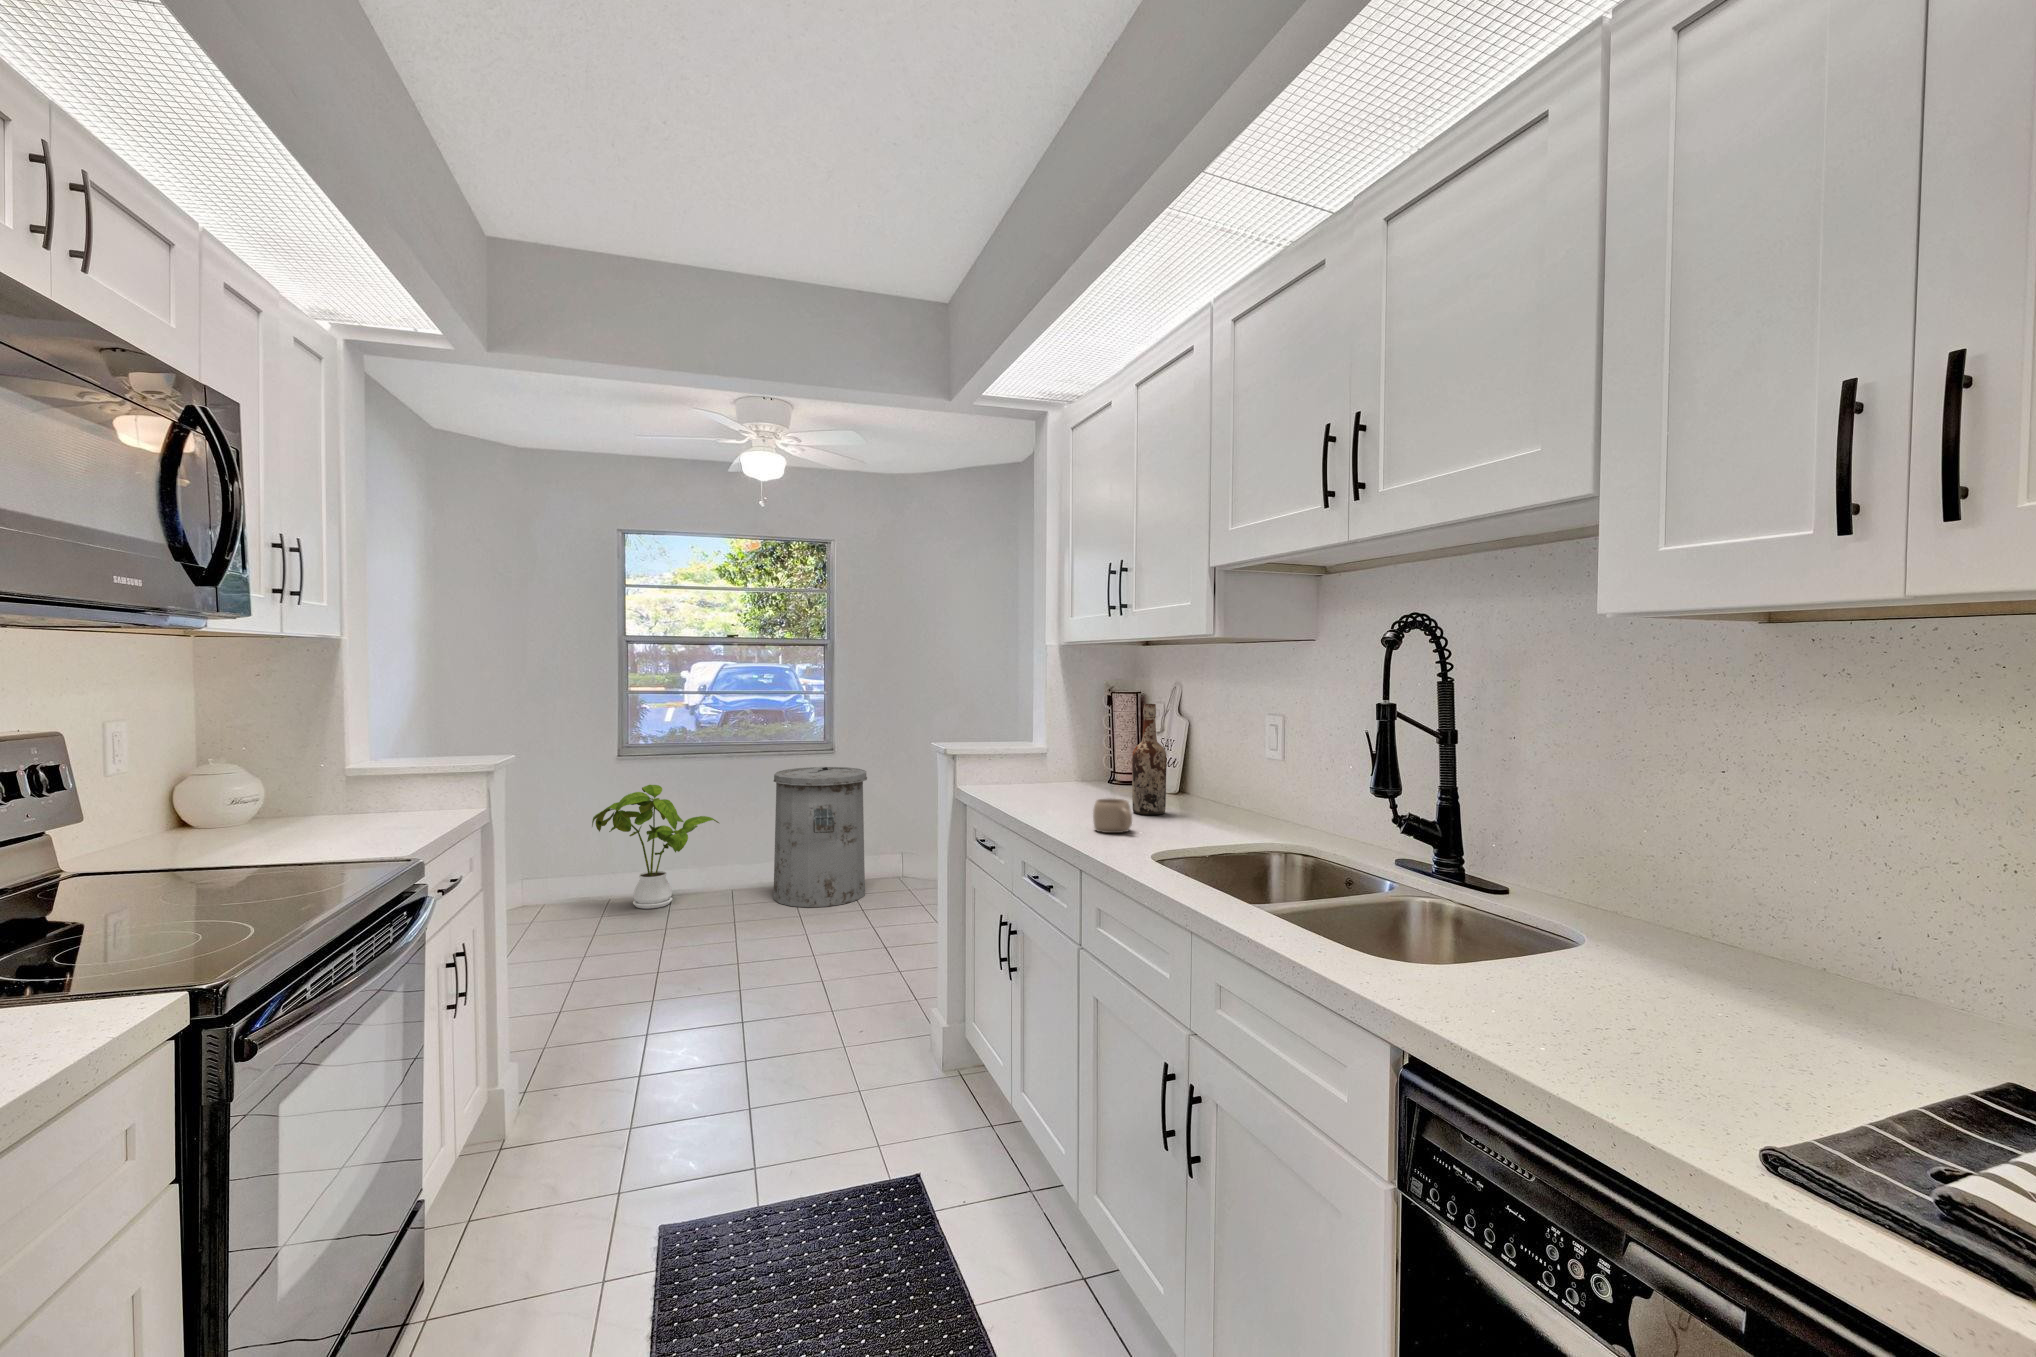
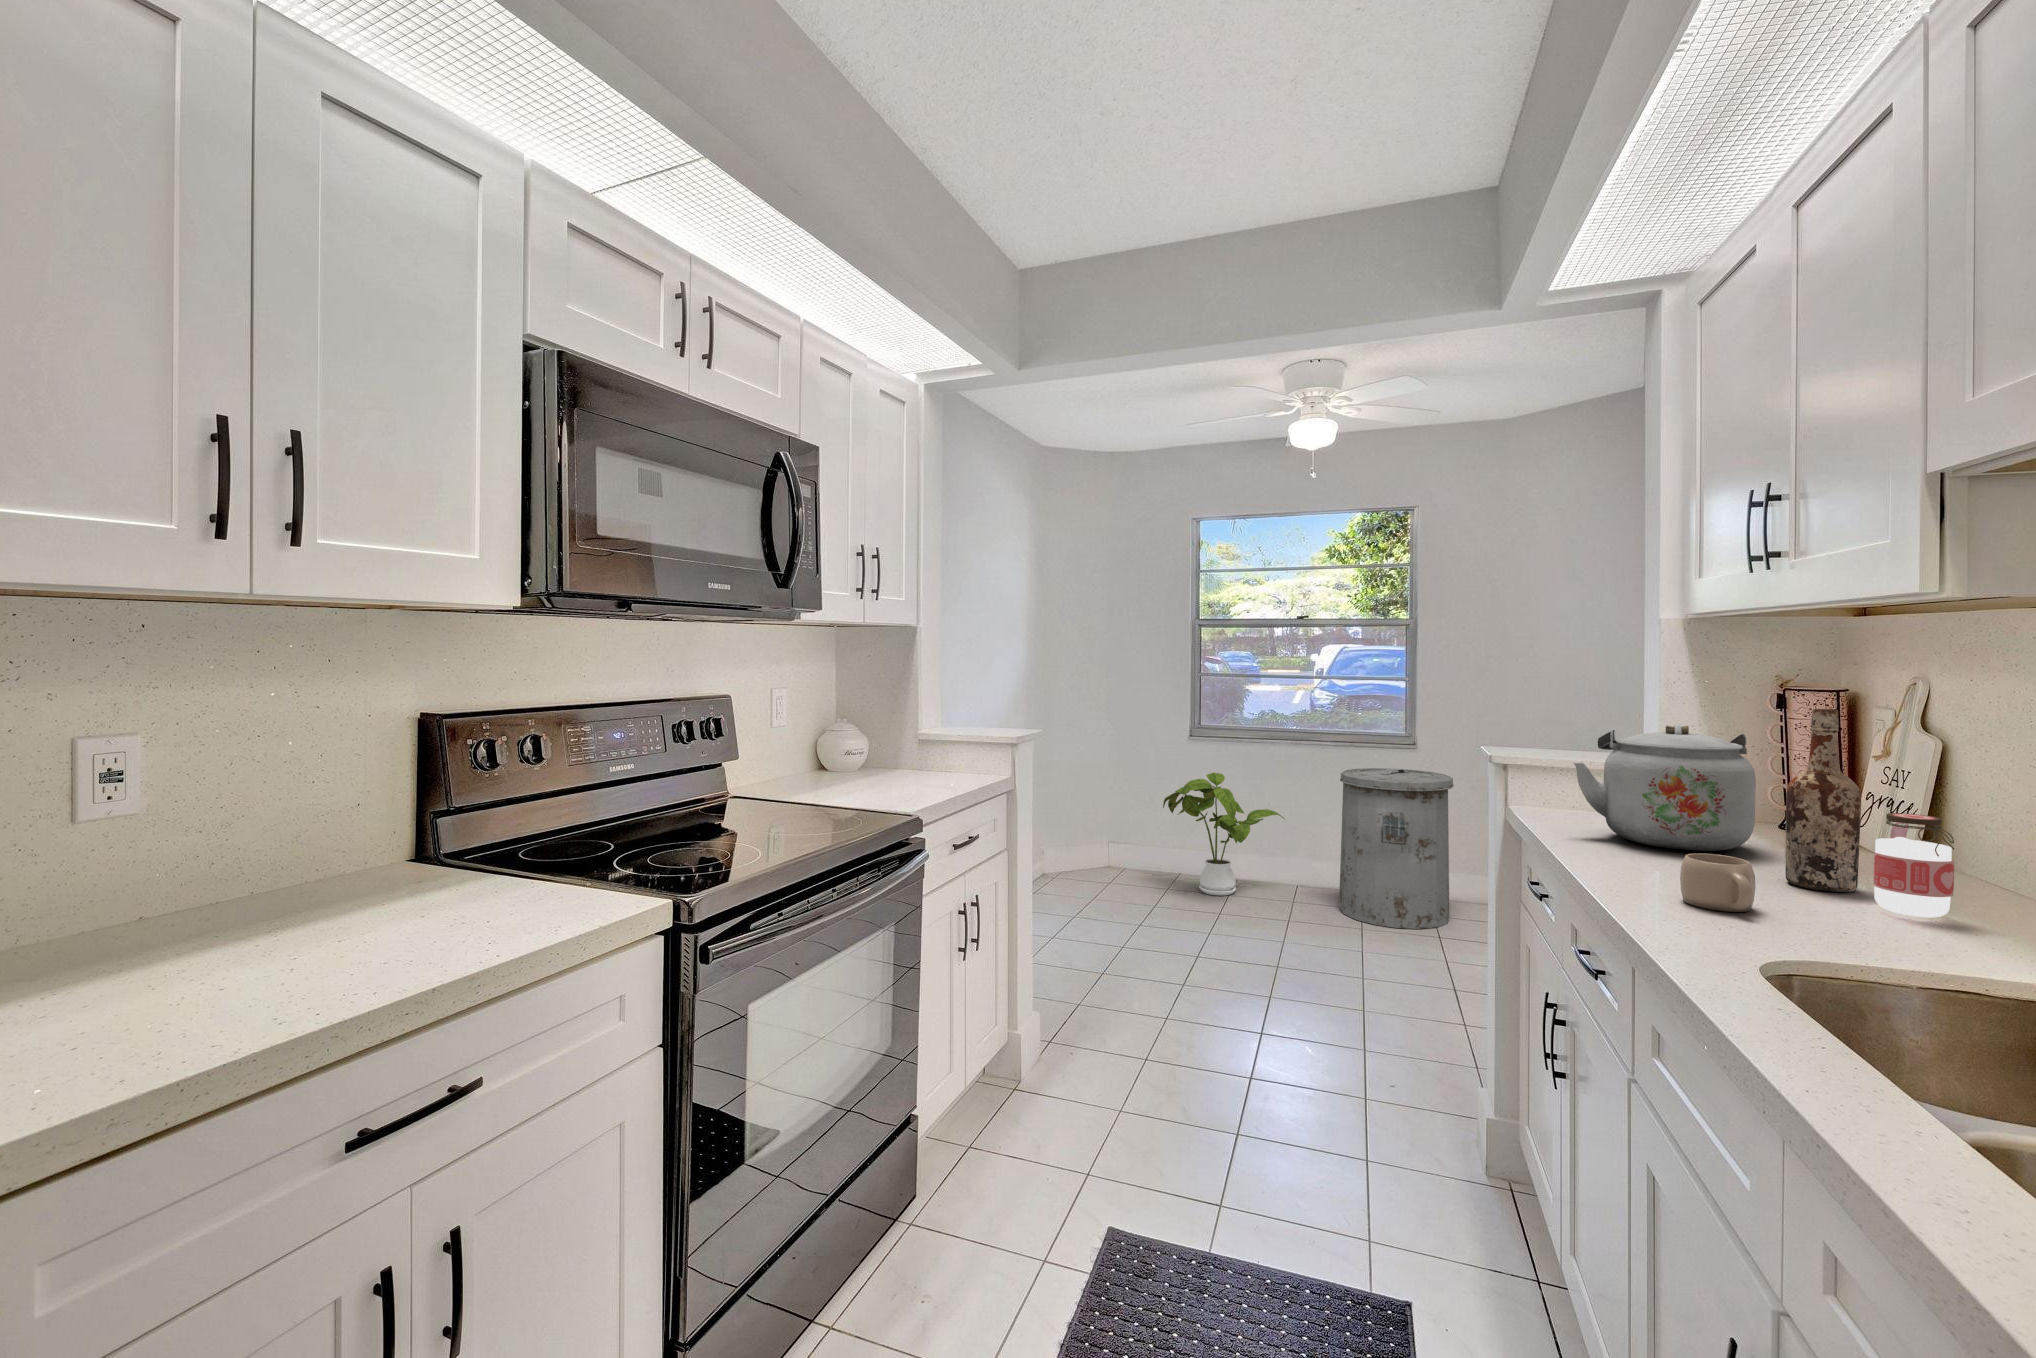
kettle: none [1009,717,1108,801] -> present [1574,724,1756,851]
jar: none [1177,763,1211,823] -> present [1873,813,1954,917]

